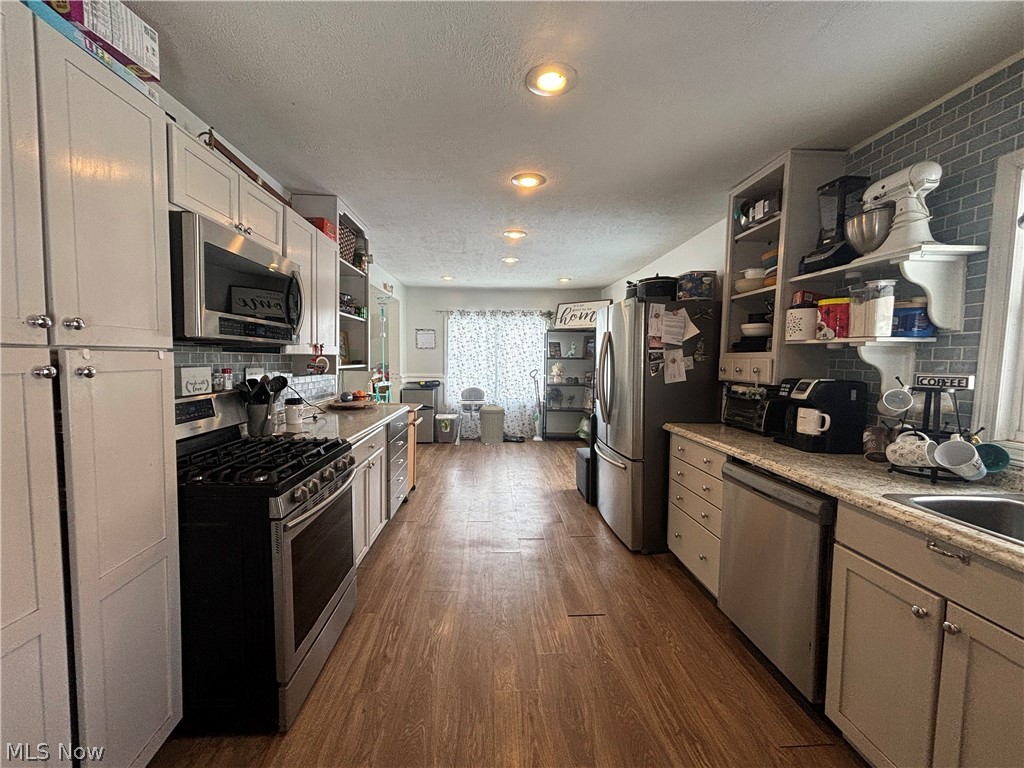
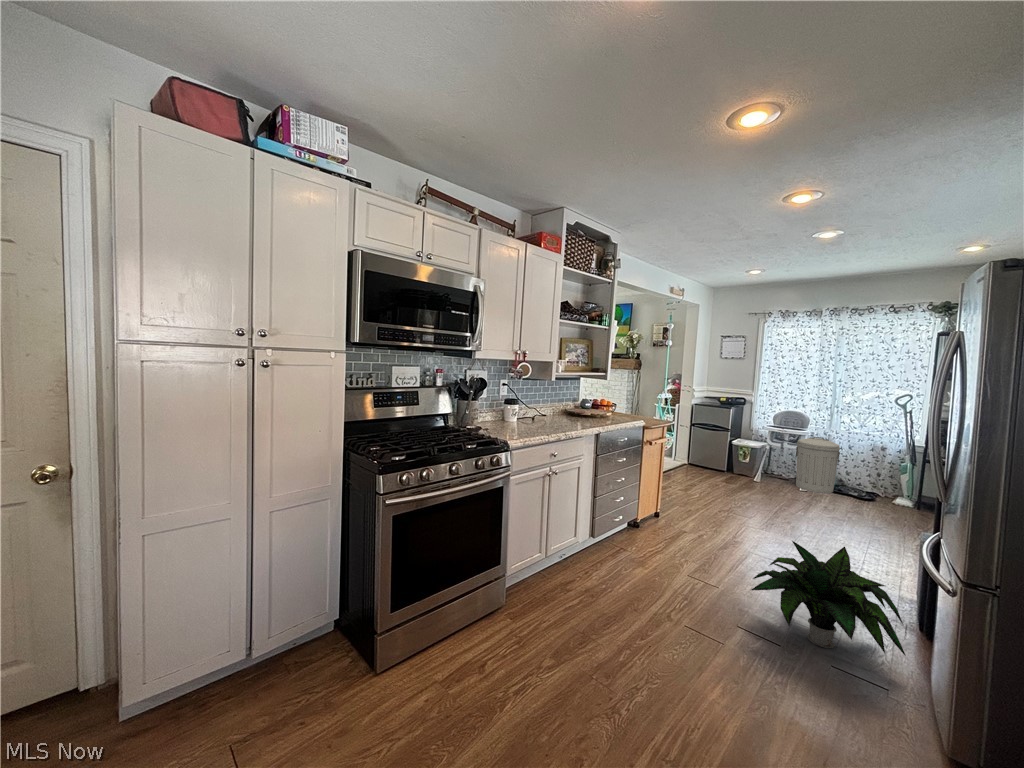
potted plant: none [521,466,603,531] -> present [751,541,906,656]

